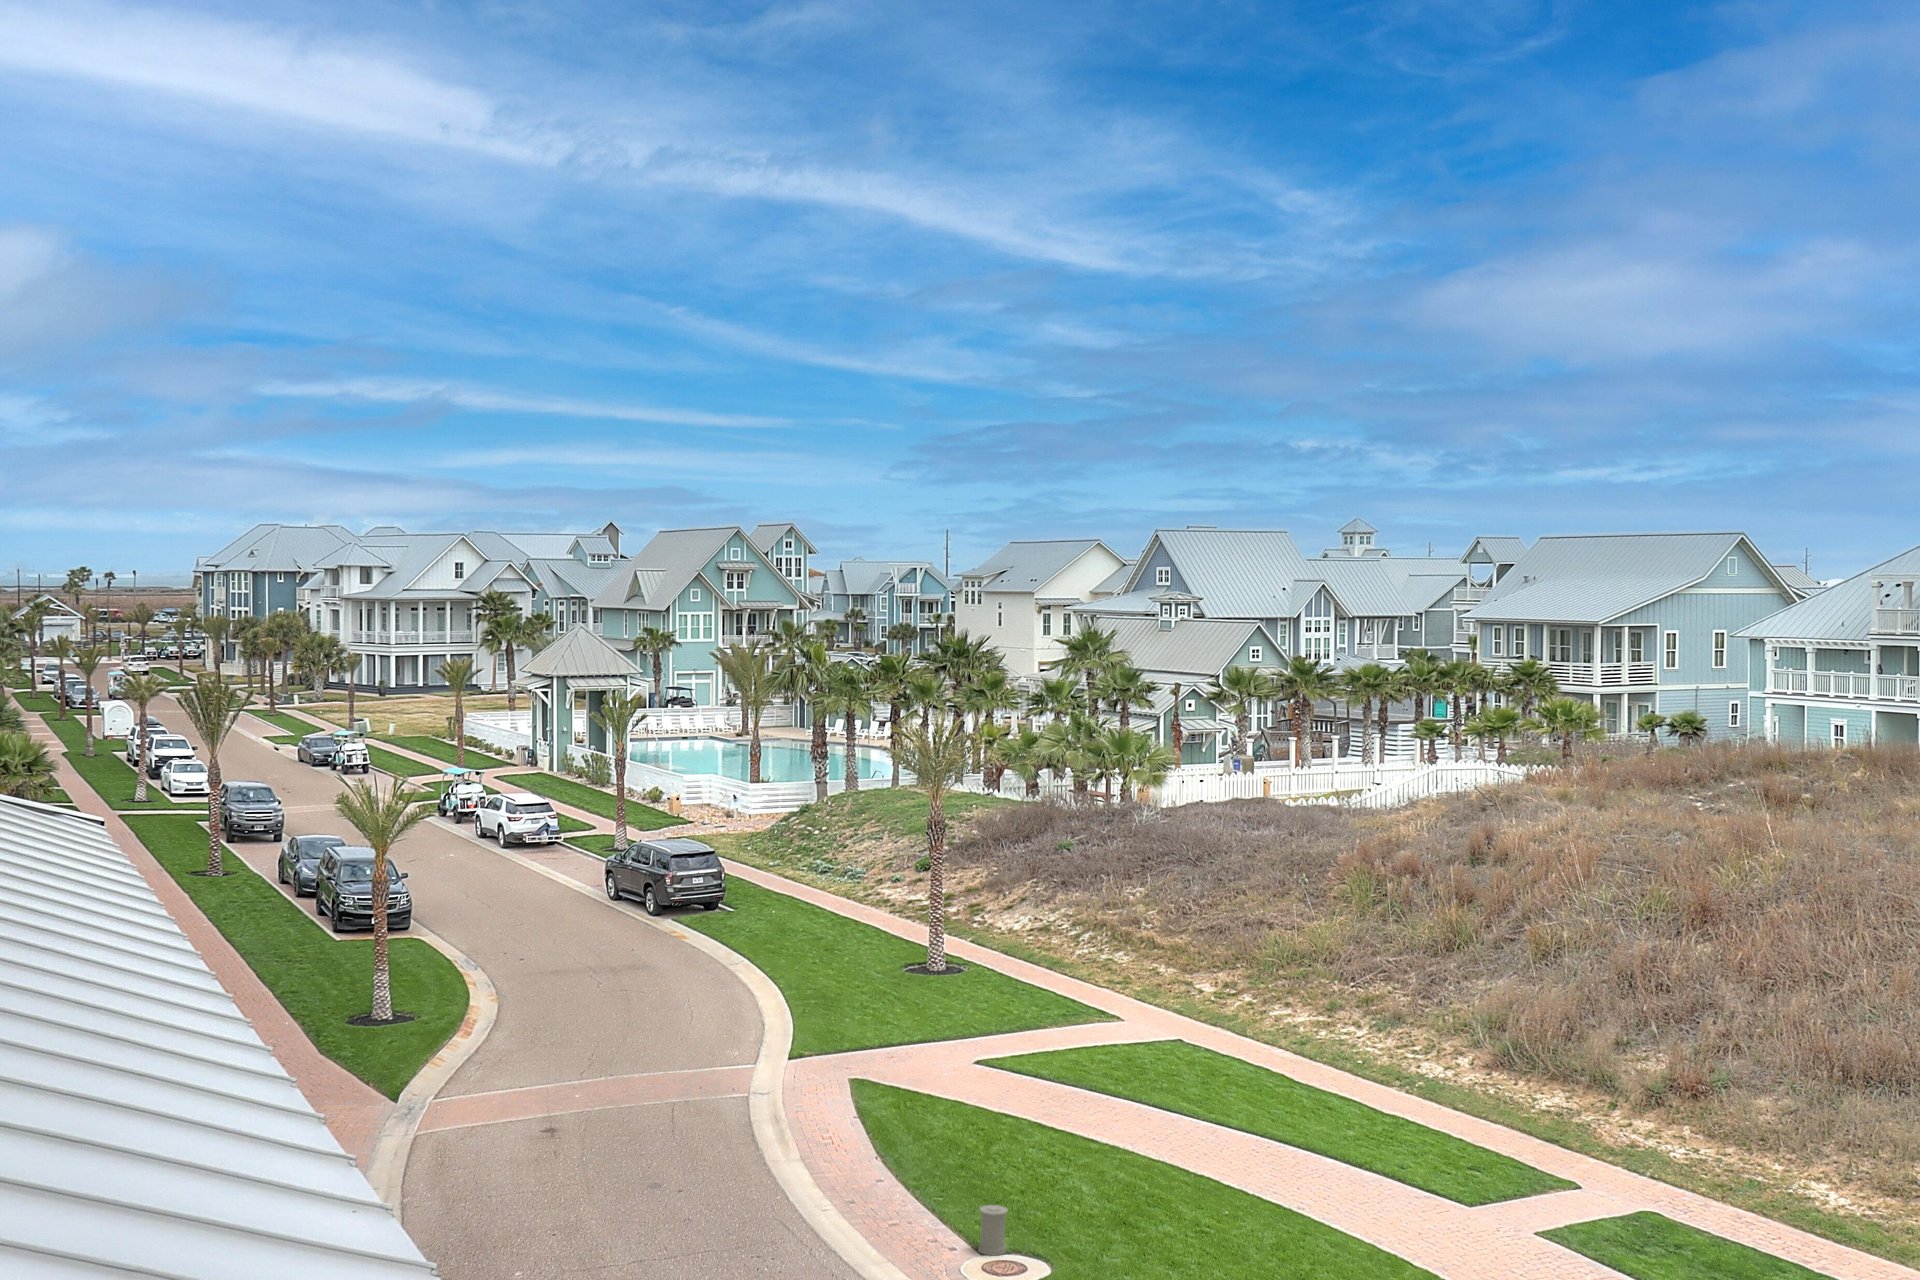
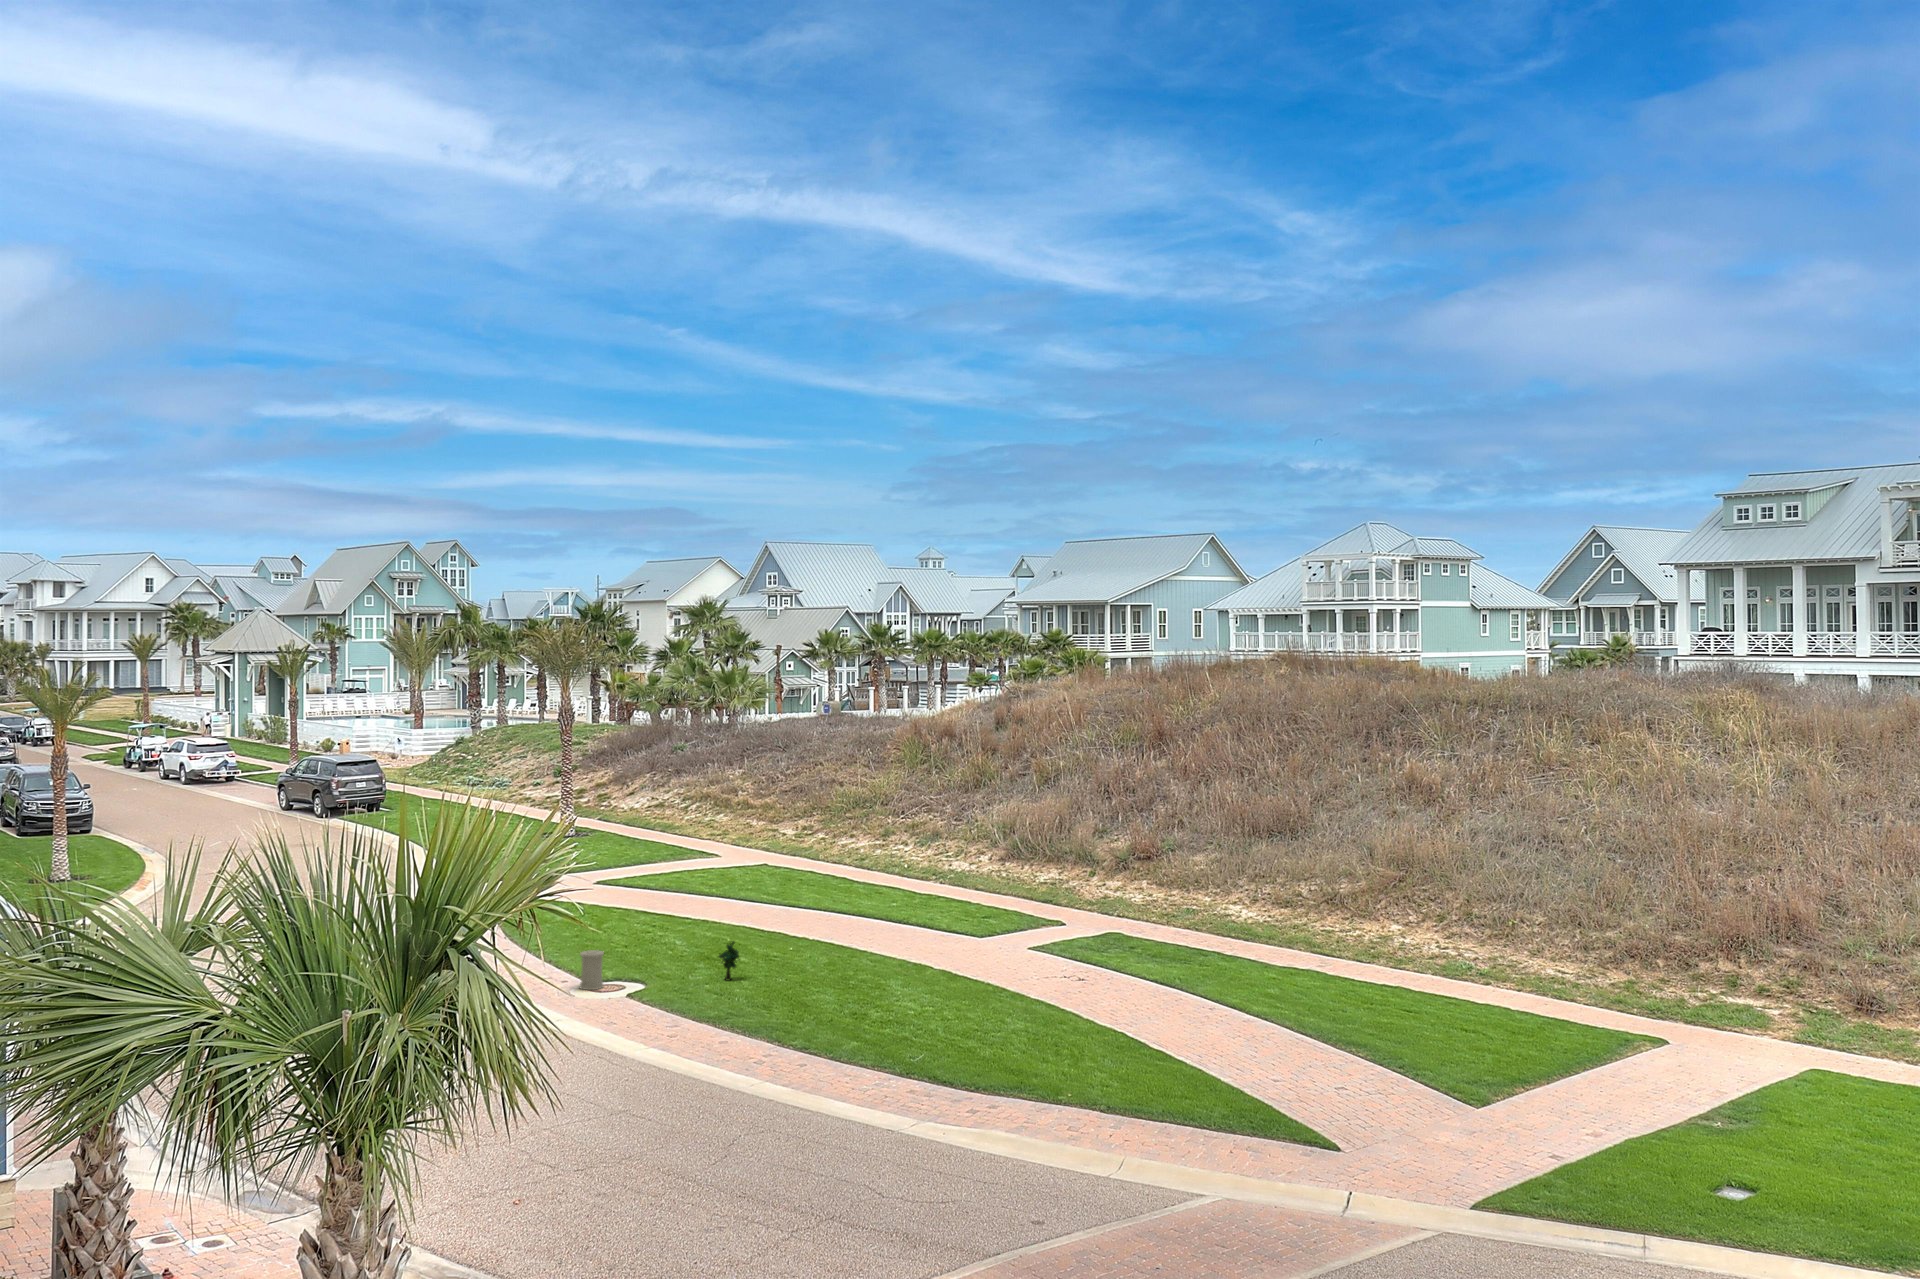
decorative plant: none [1140,1207,1169,1256] -> present [719,941,740,980]

